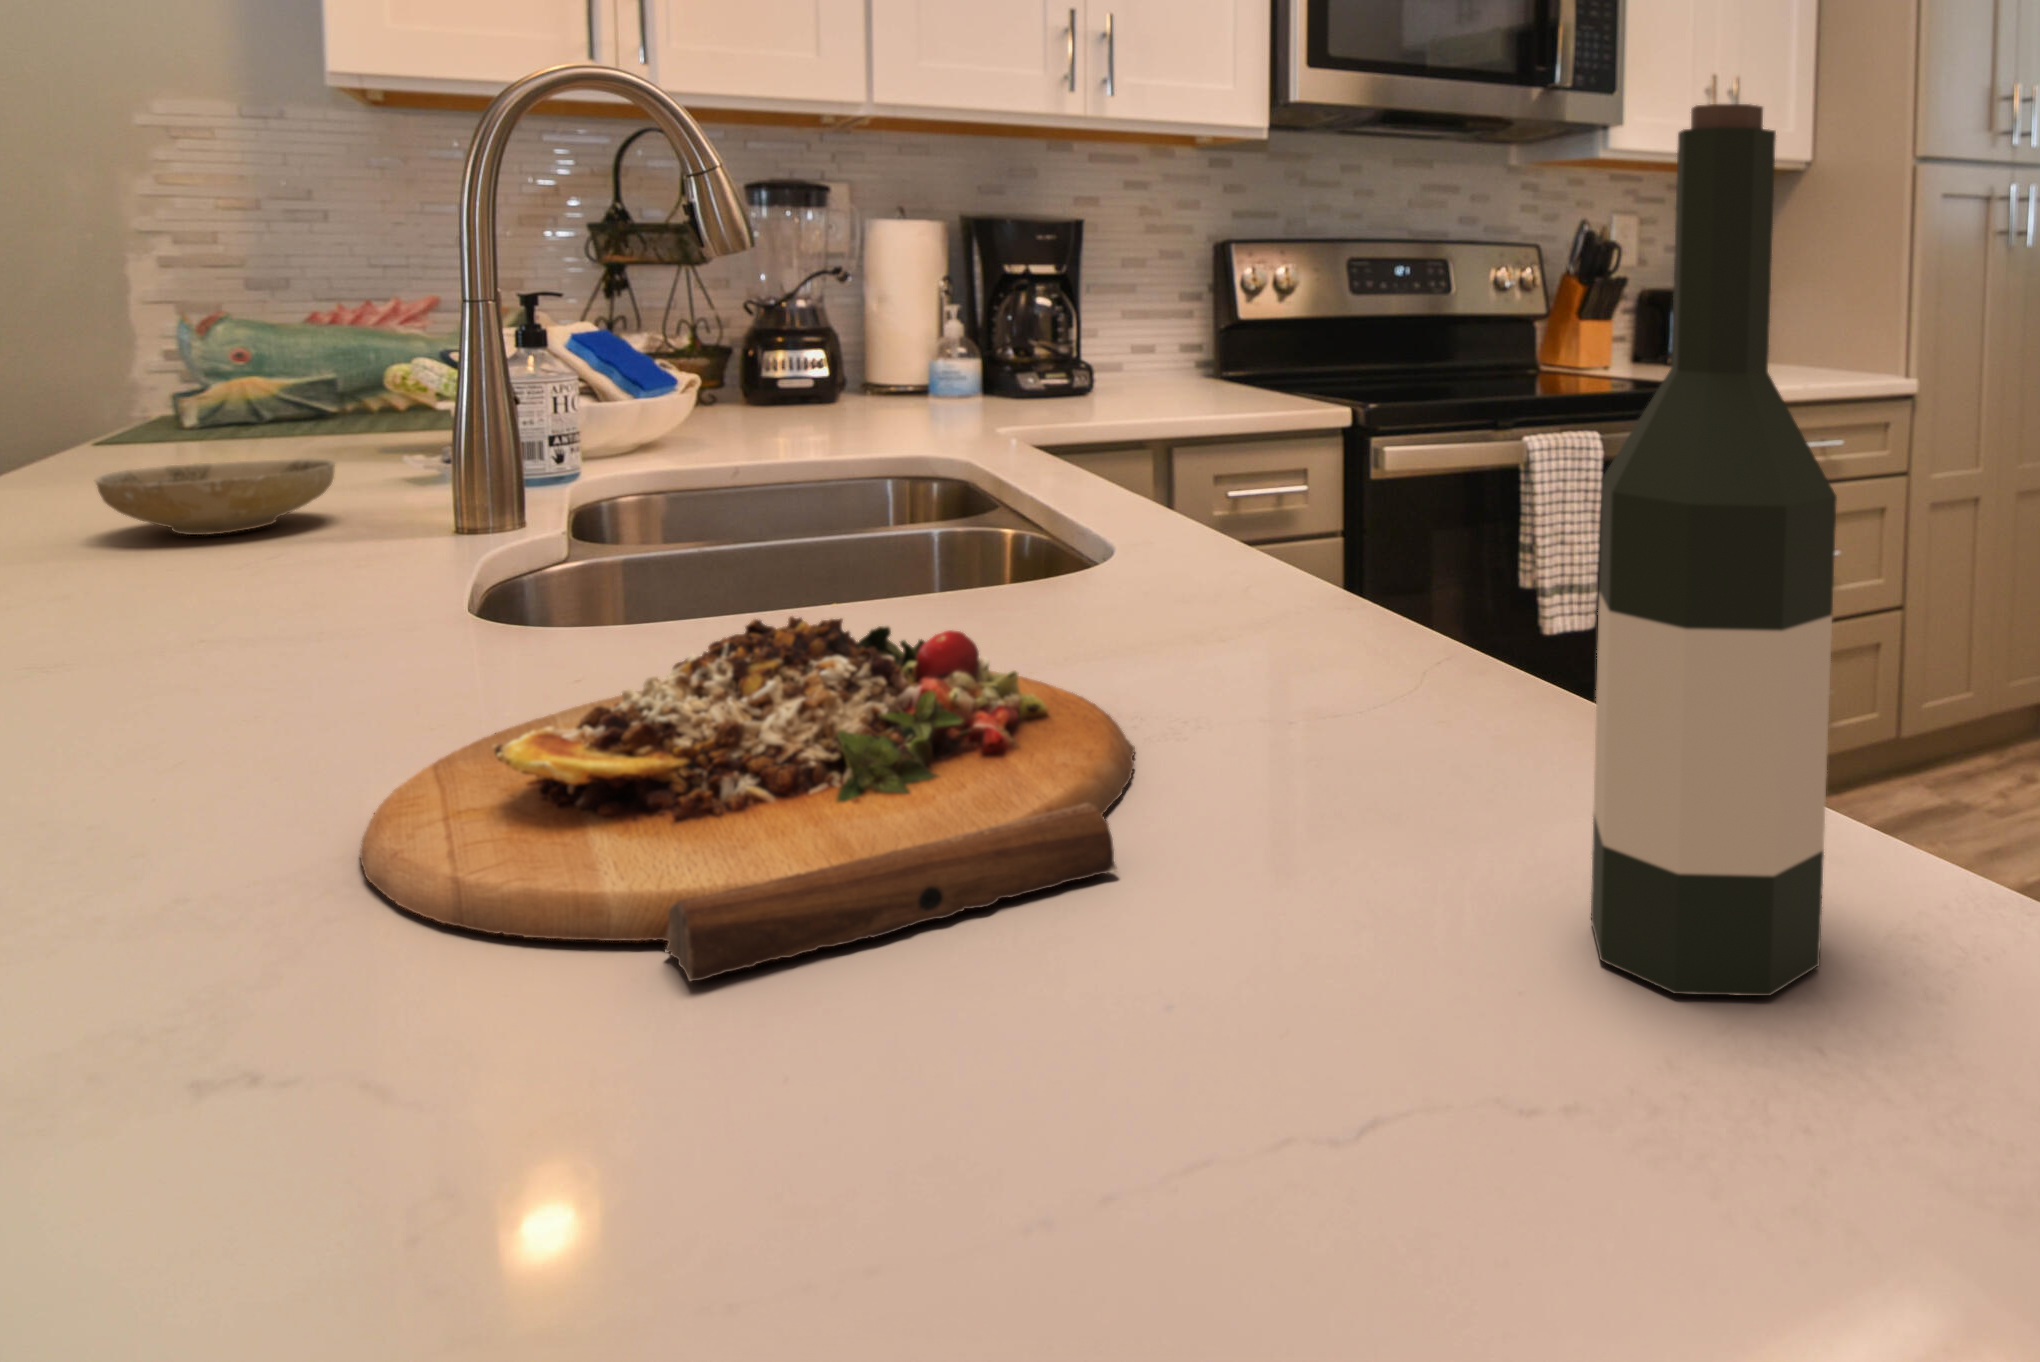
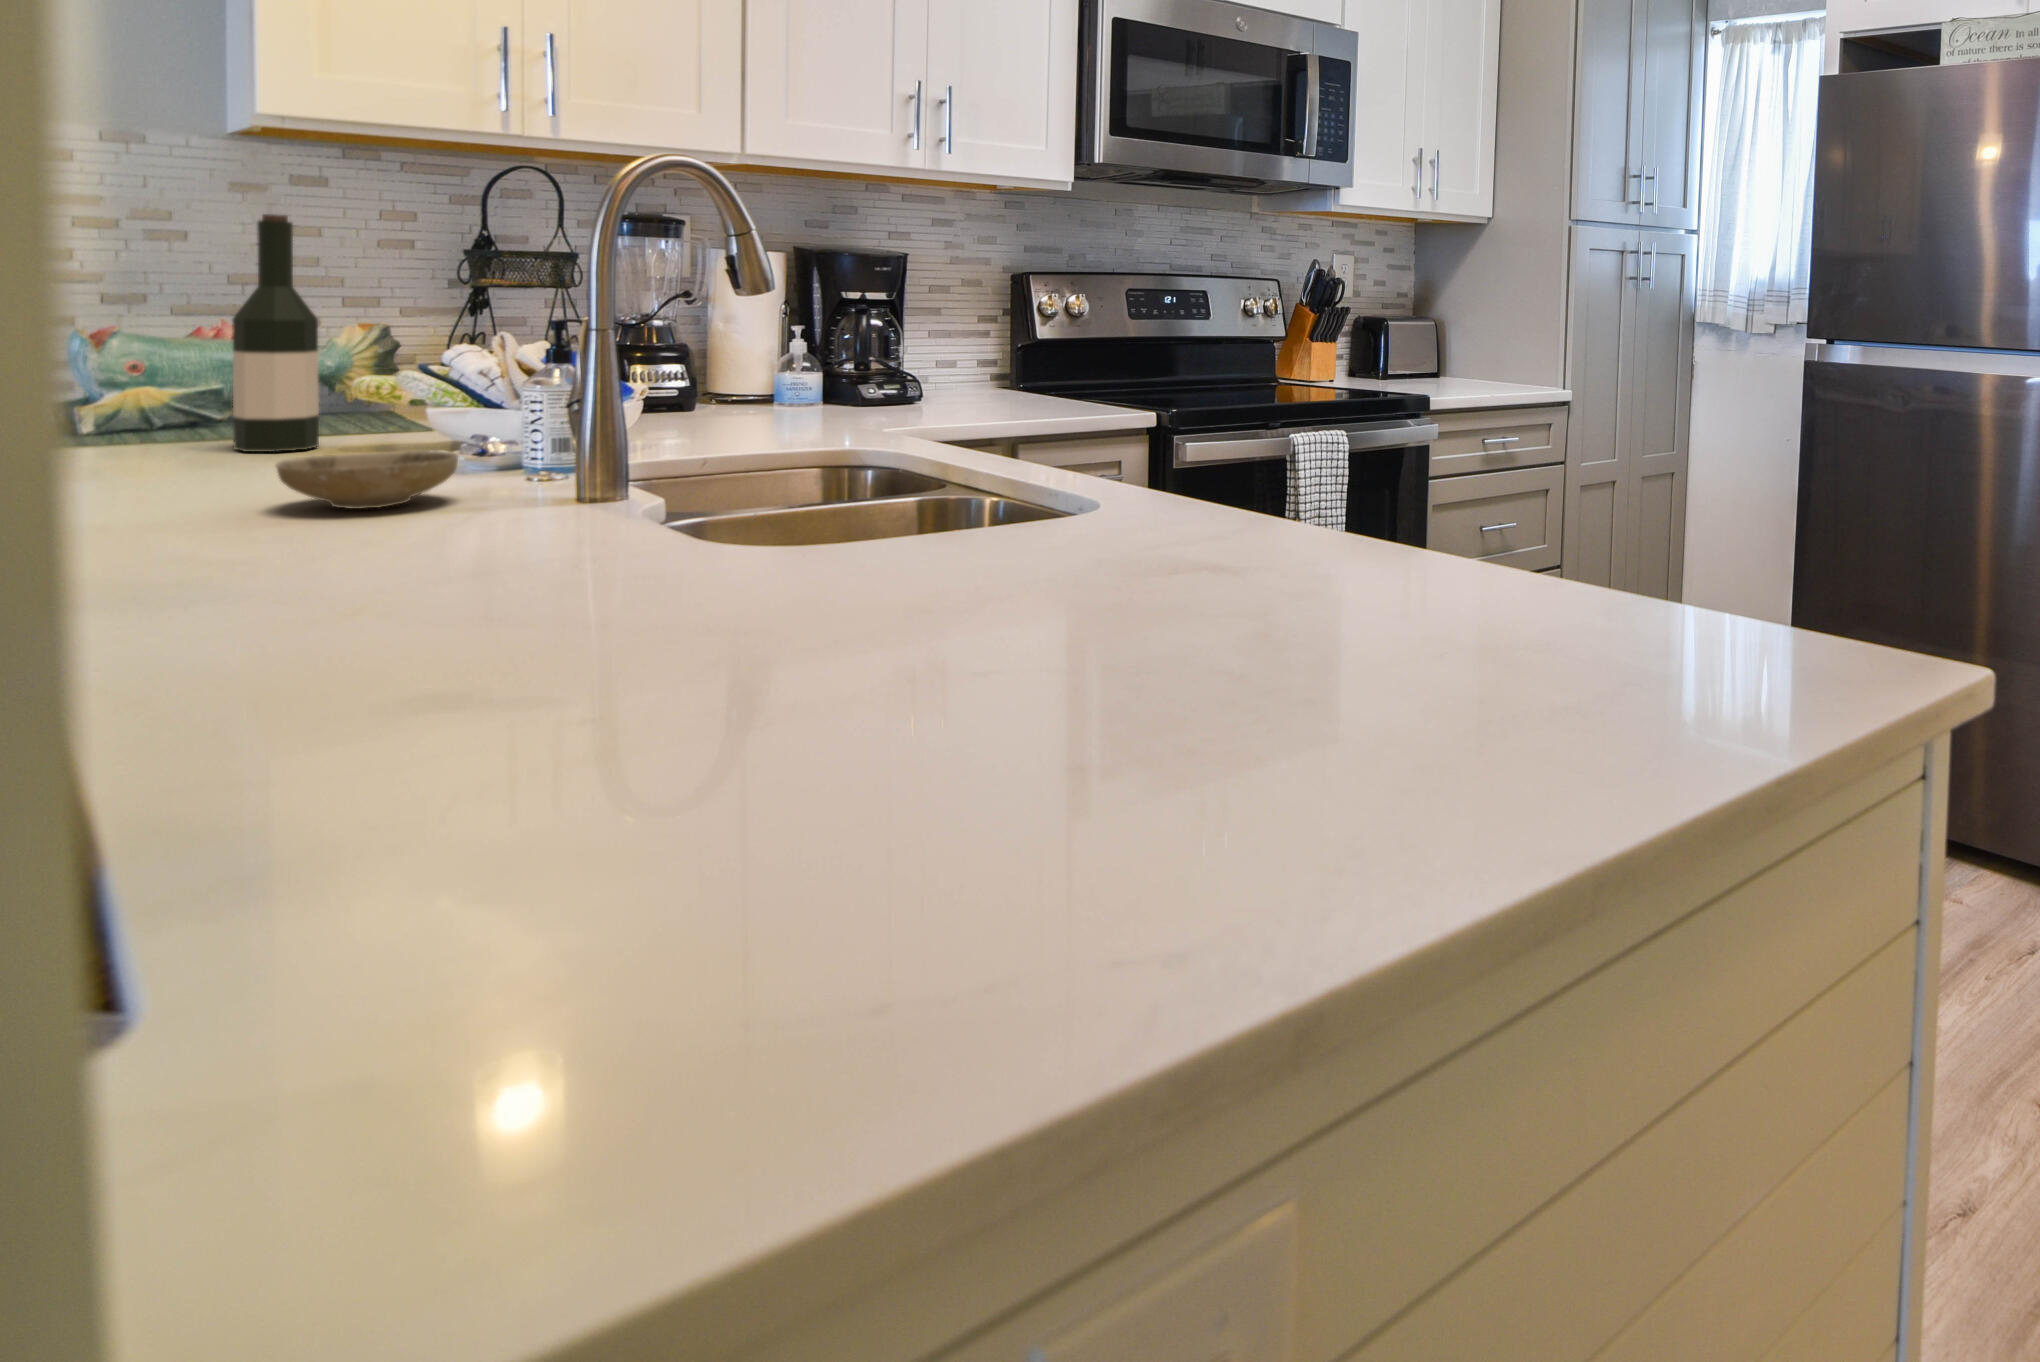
wine bottle: present [1591,104,1837,996] -> present [232,214,319,452]
cutting board: present [360,616,1135,981] -> none [833,520,1265,665]

